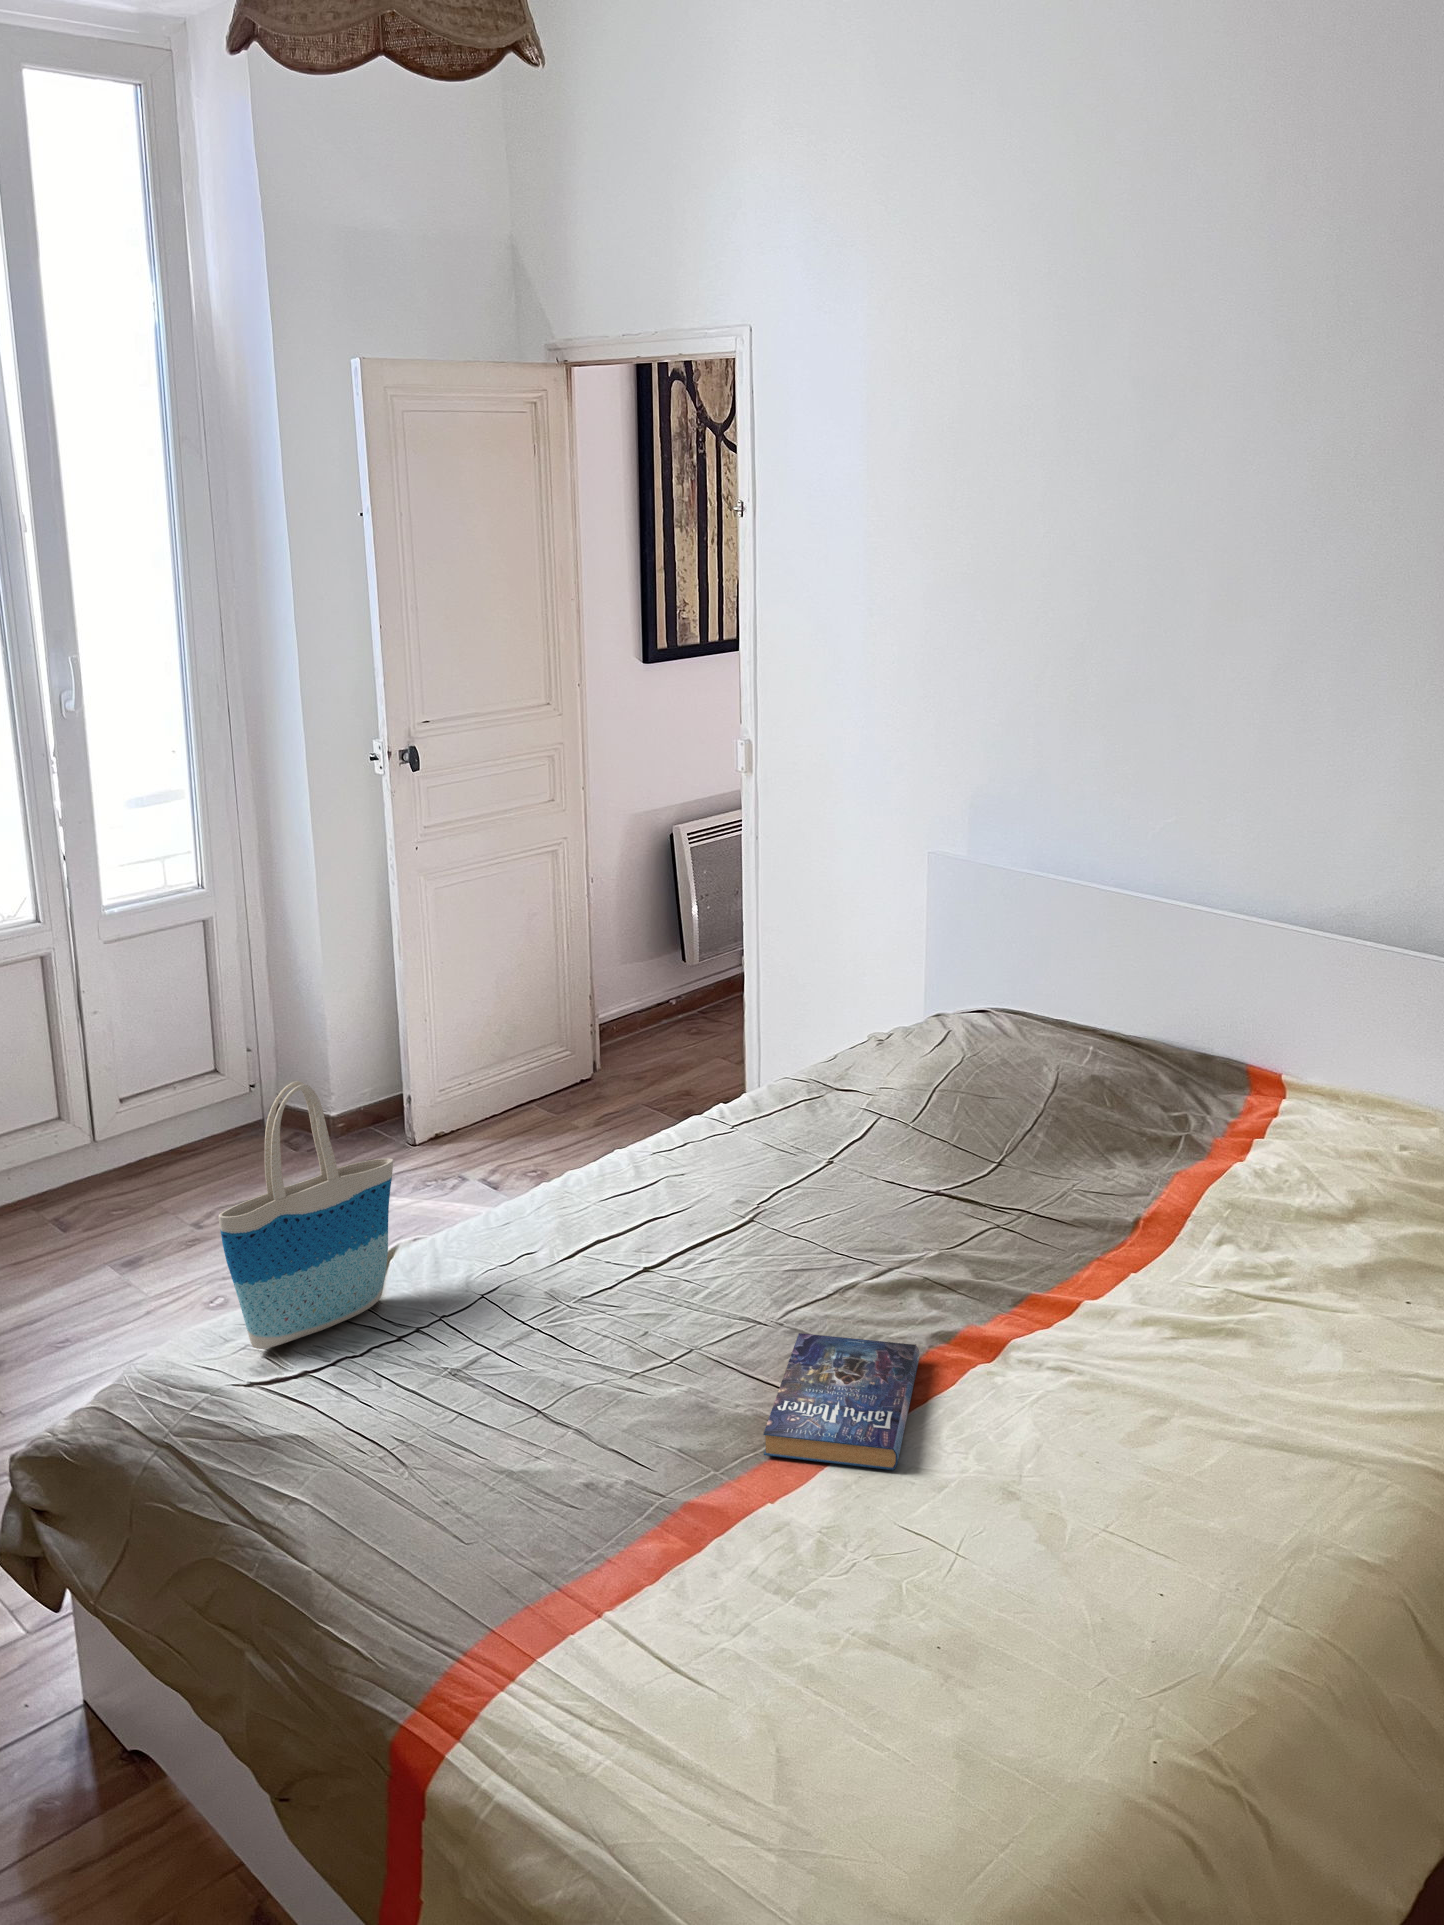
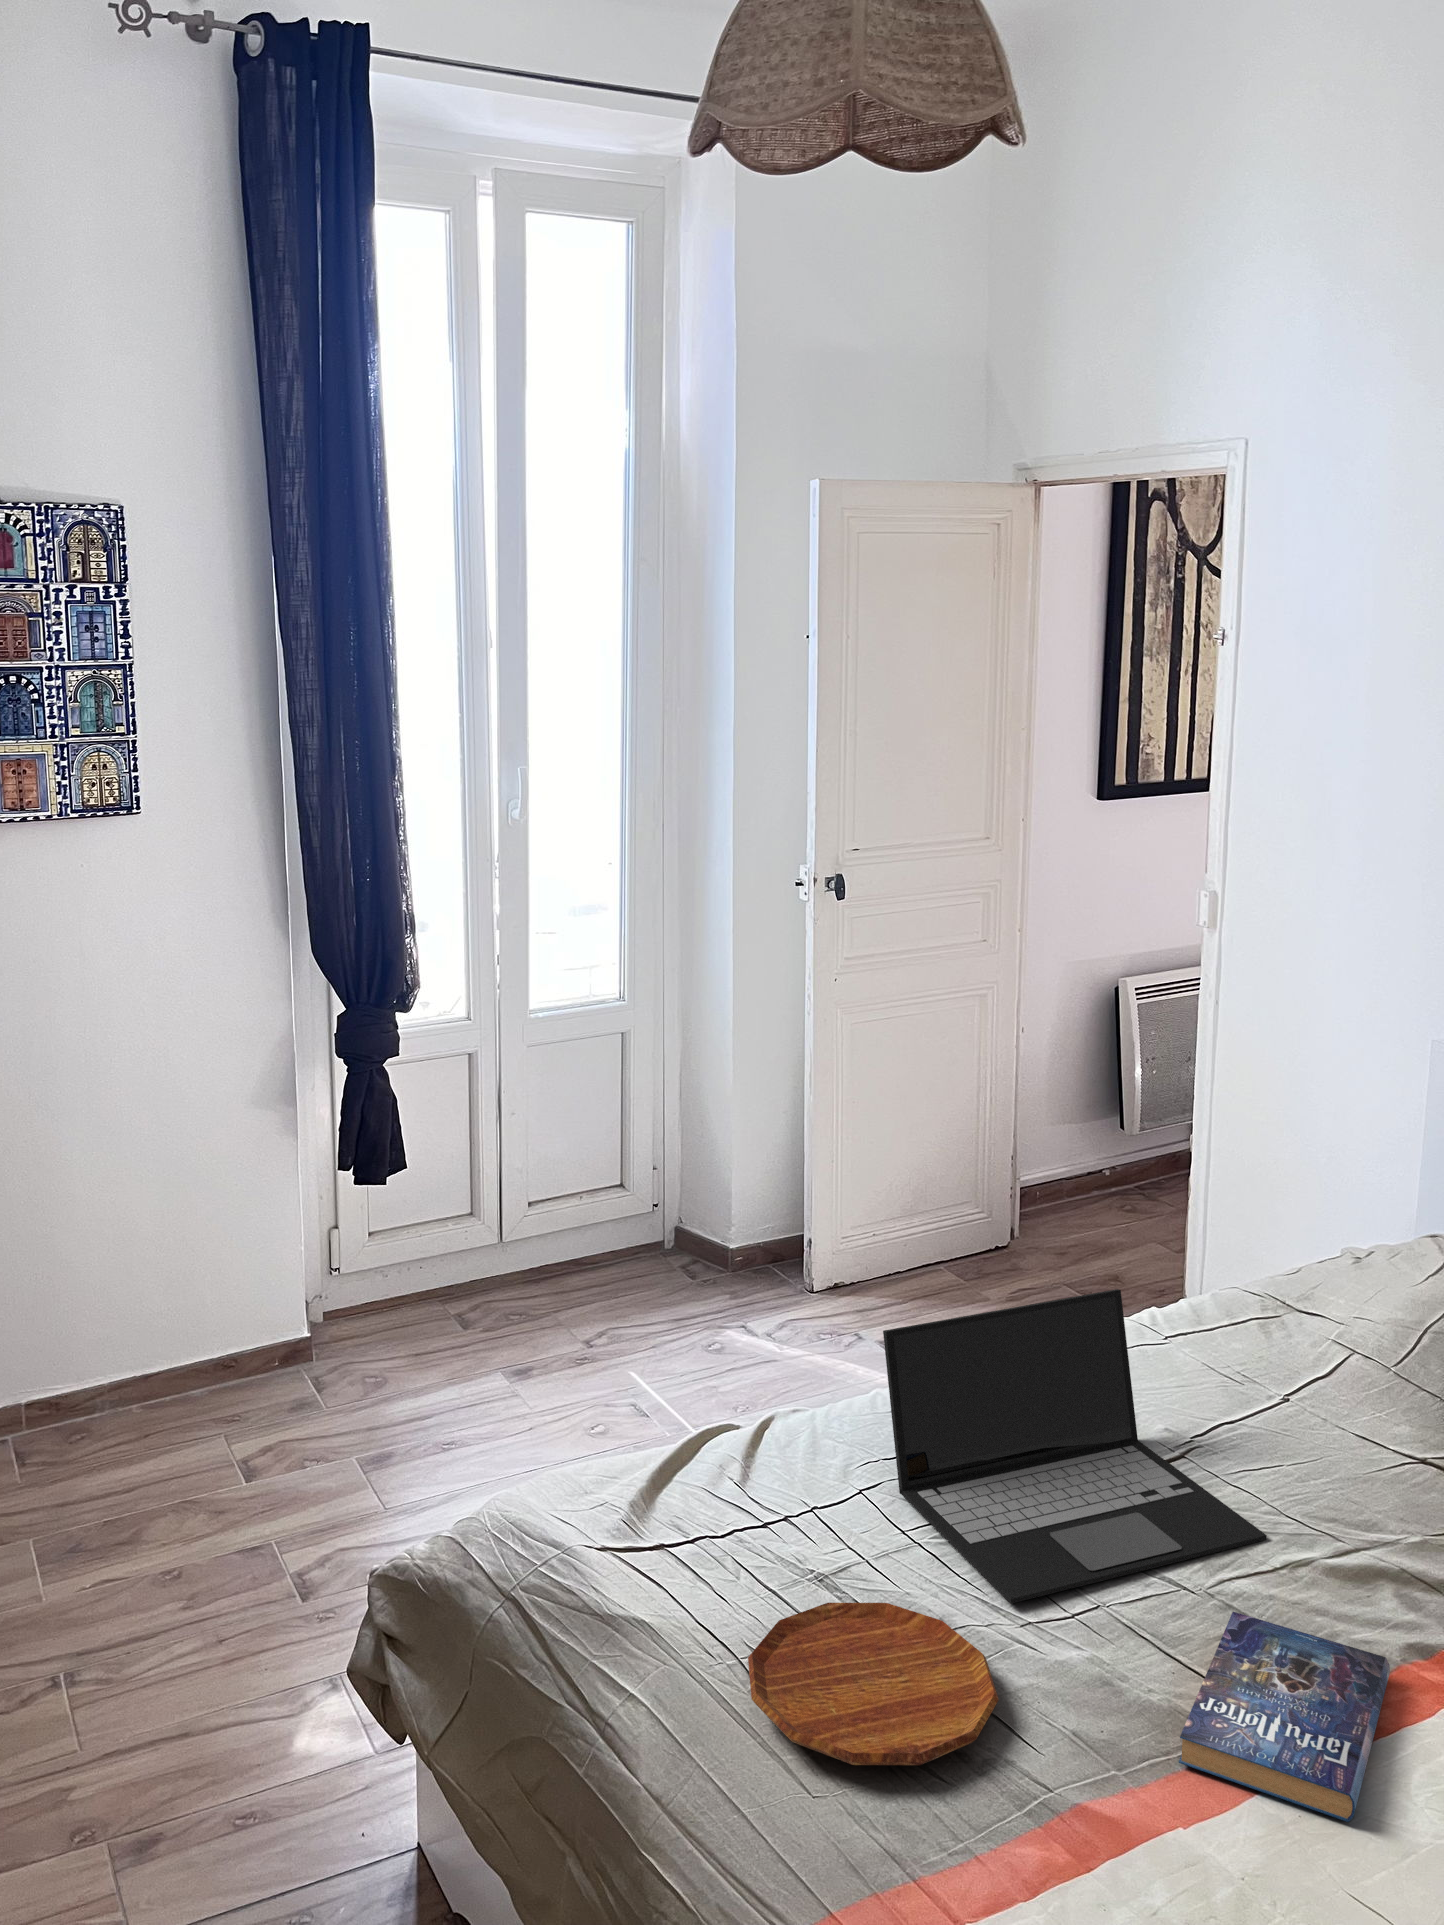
tote bag: present [218,1081,393,1349] -> none [588,1225,776,1510]
laptop: none [491,1090,822,1362] -> present [883,1289,1267,1603]
tray: none [397,1380,616,1512] -> present [748,1603,999,1765]

